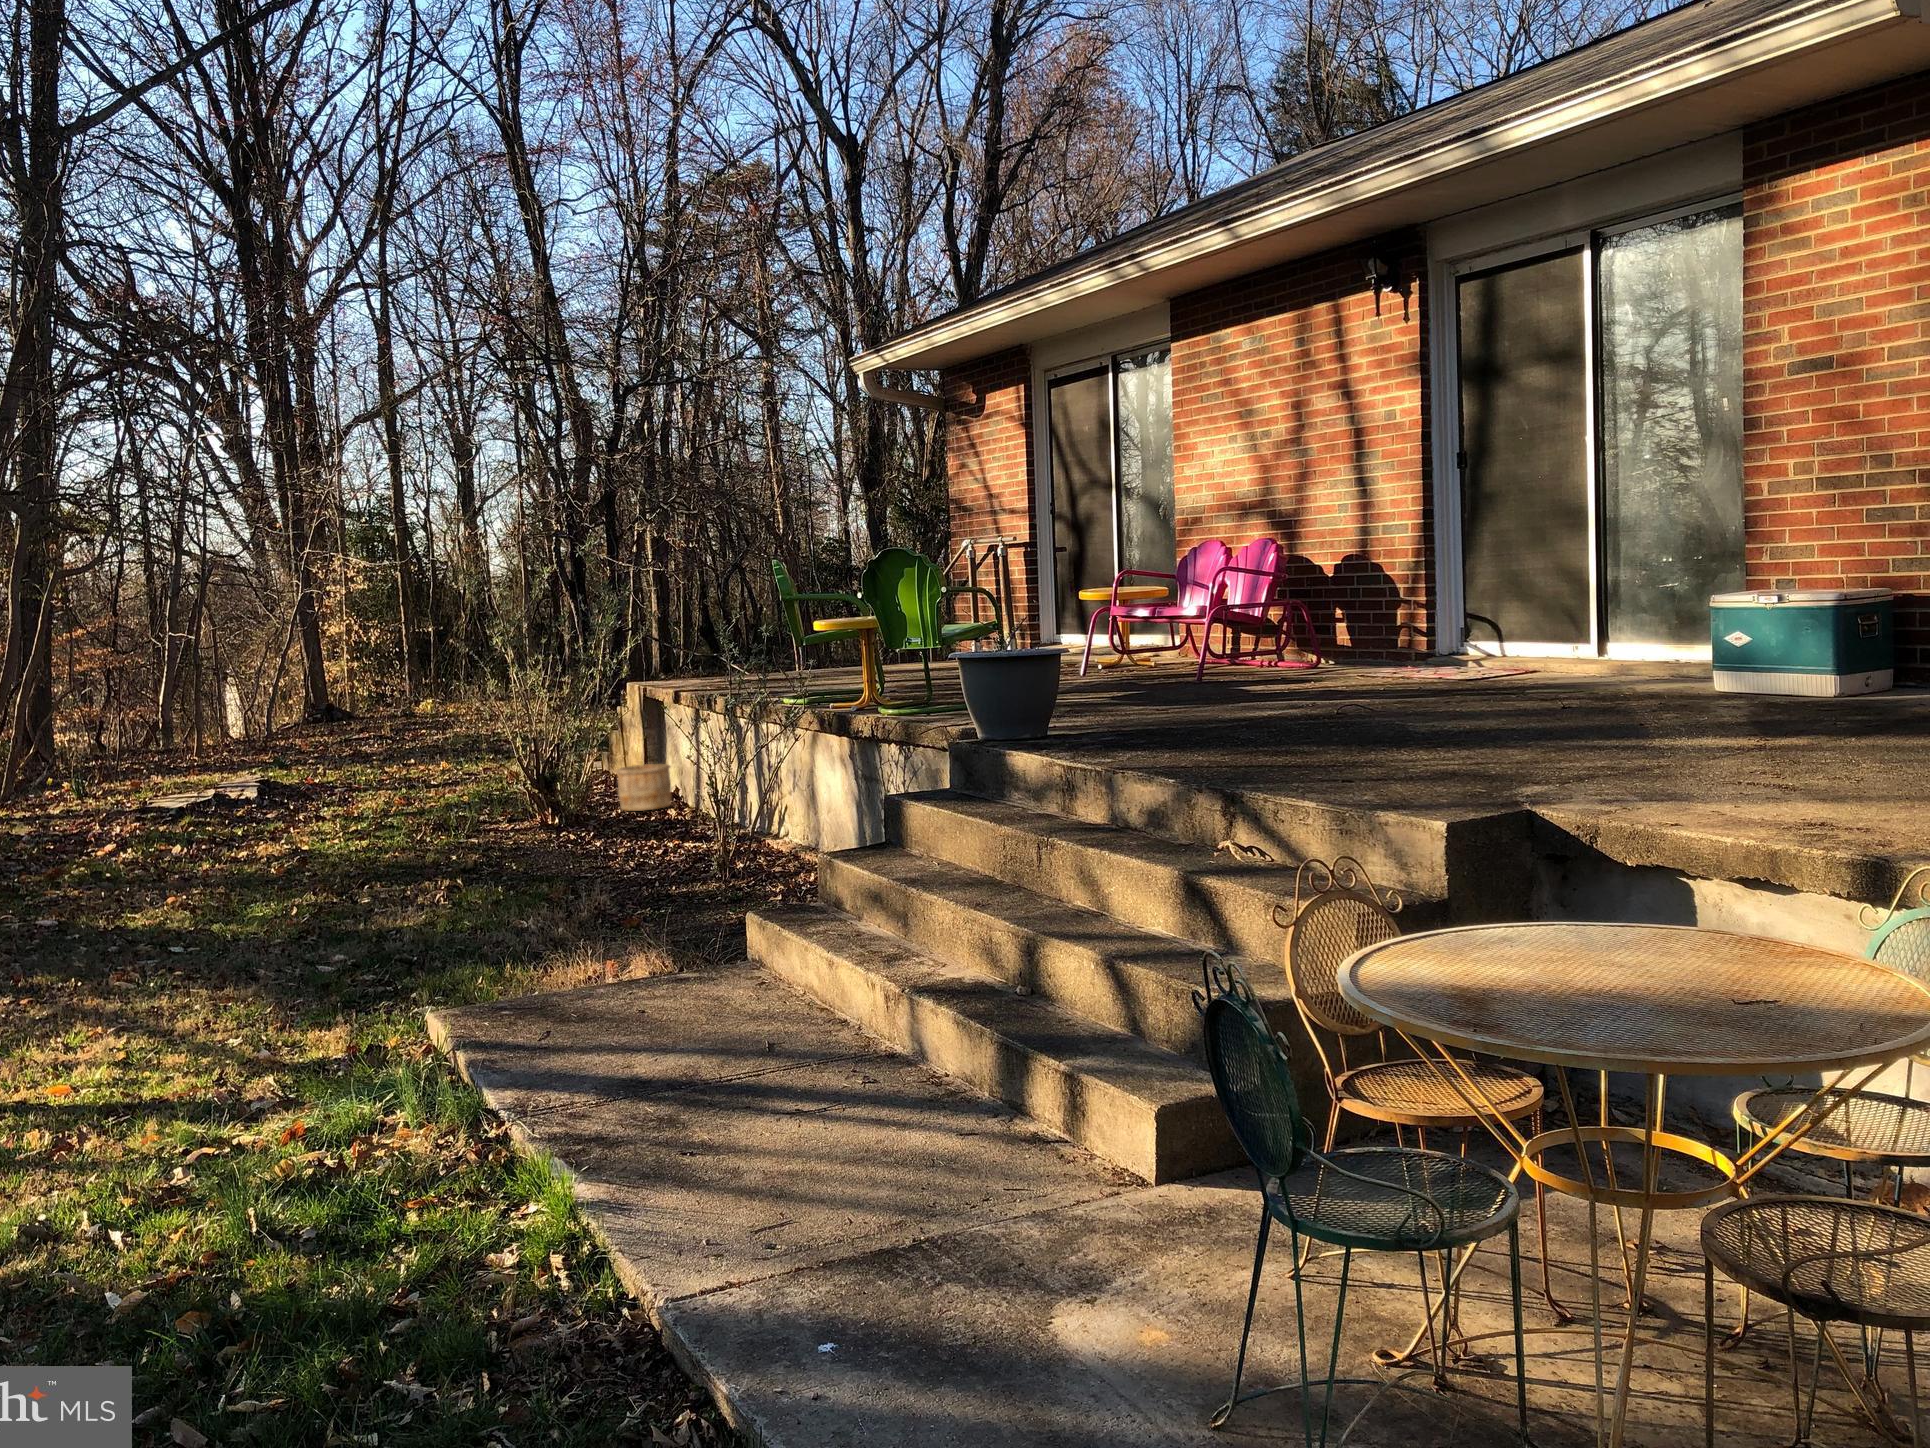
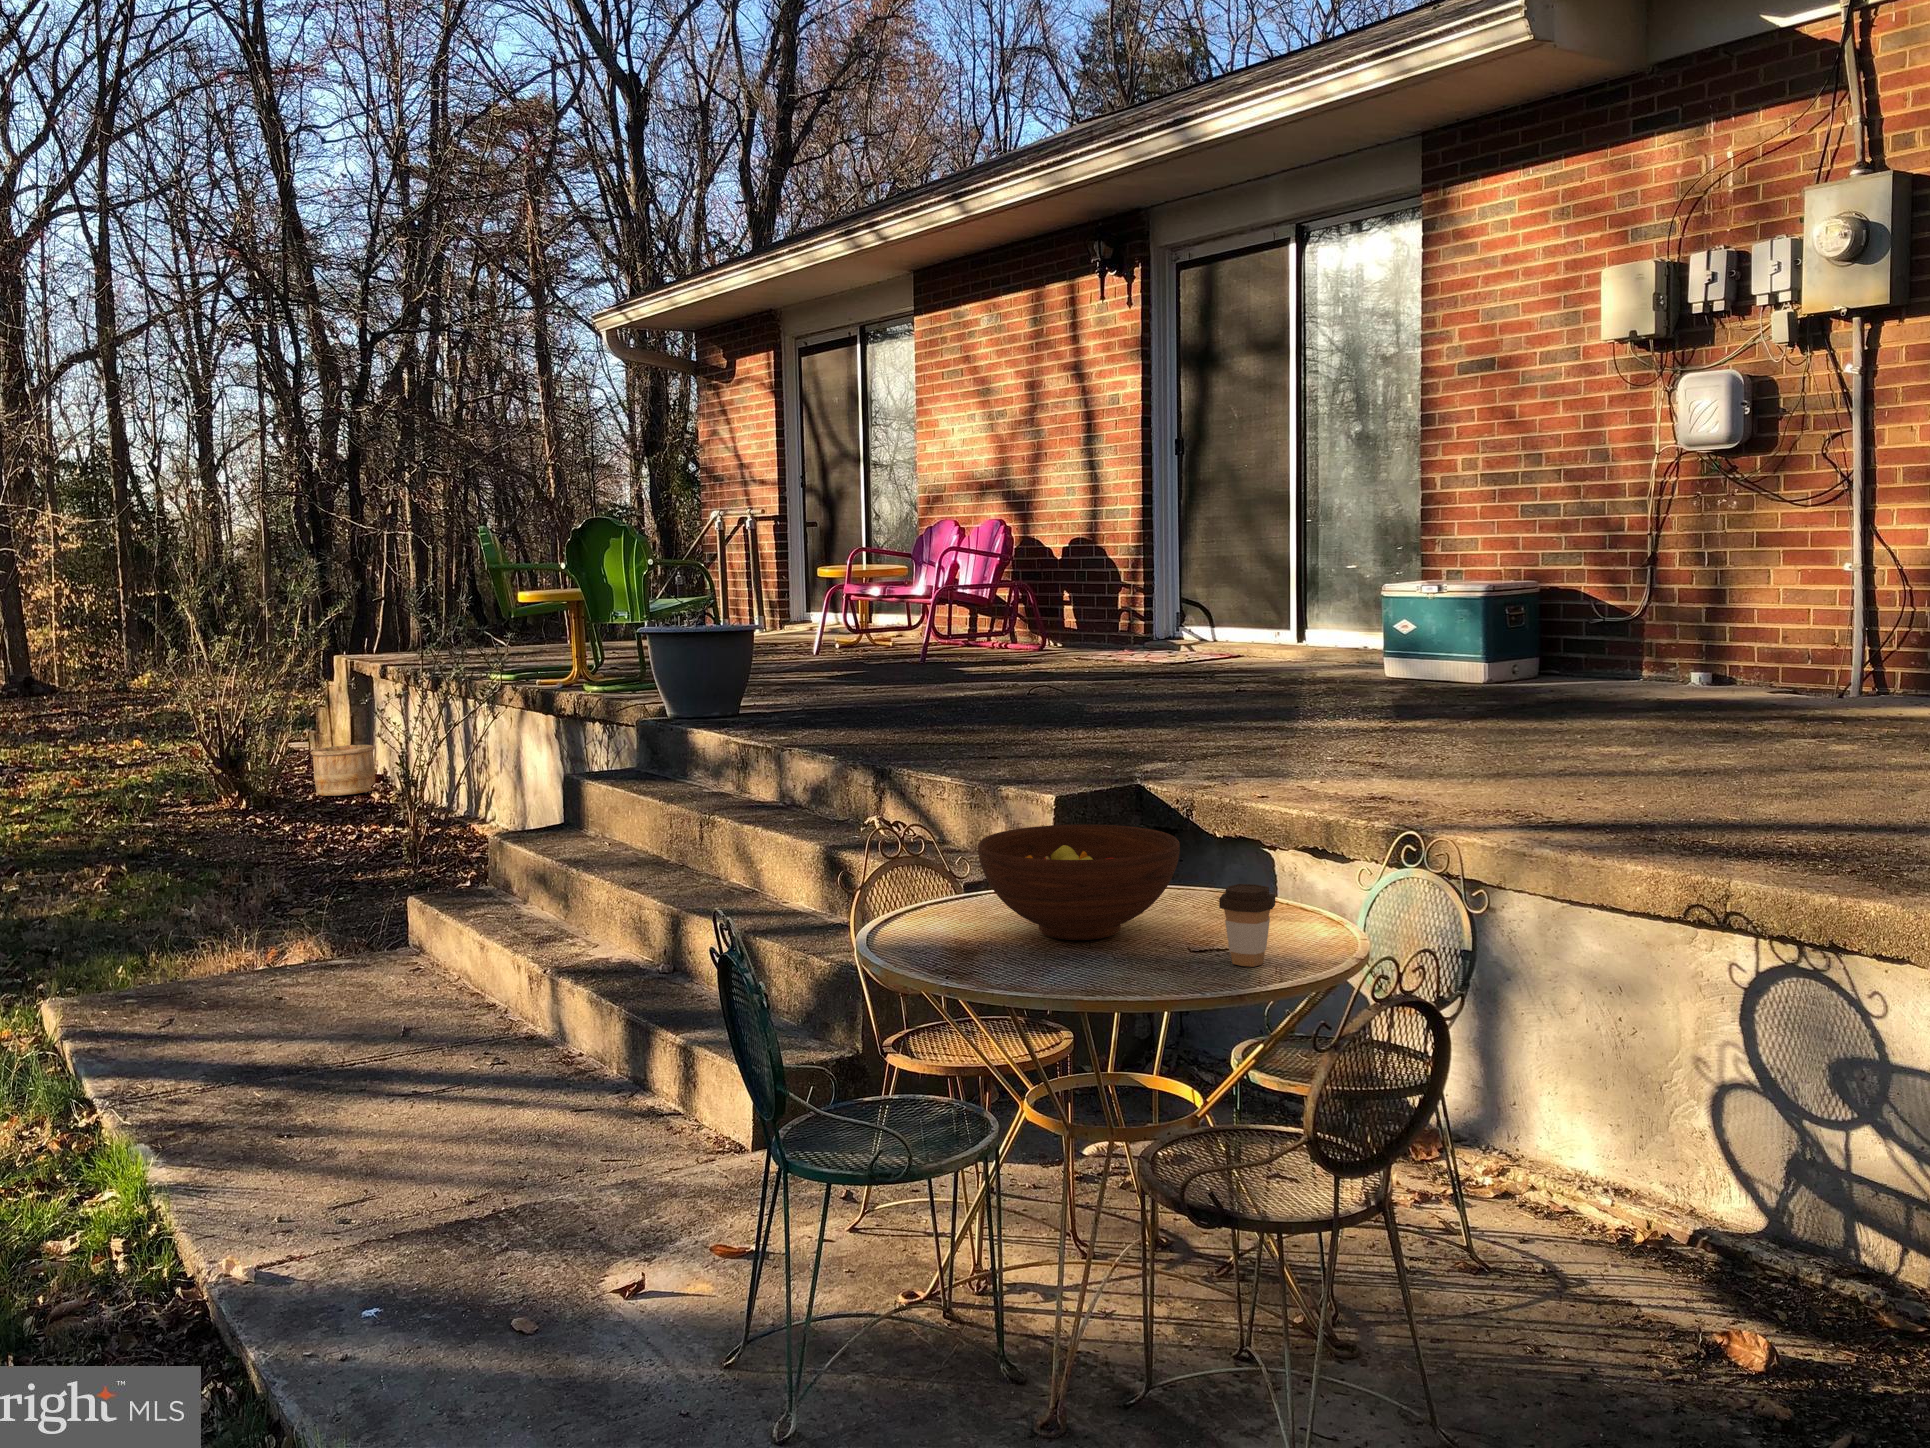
fruit bowl: none [1464,860,1709,992] -> present [978,824,1180,940]
coffee cup: none [1791,935,1862,1031] -> present [1219,884,1275,967]

